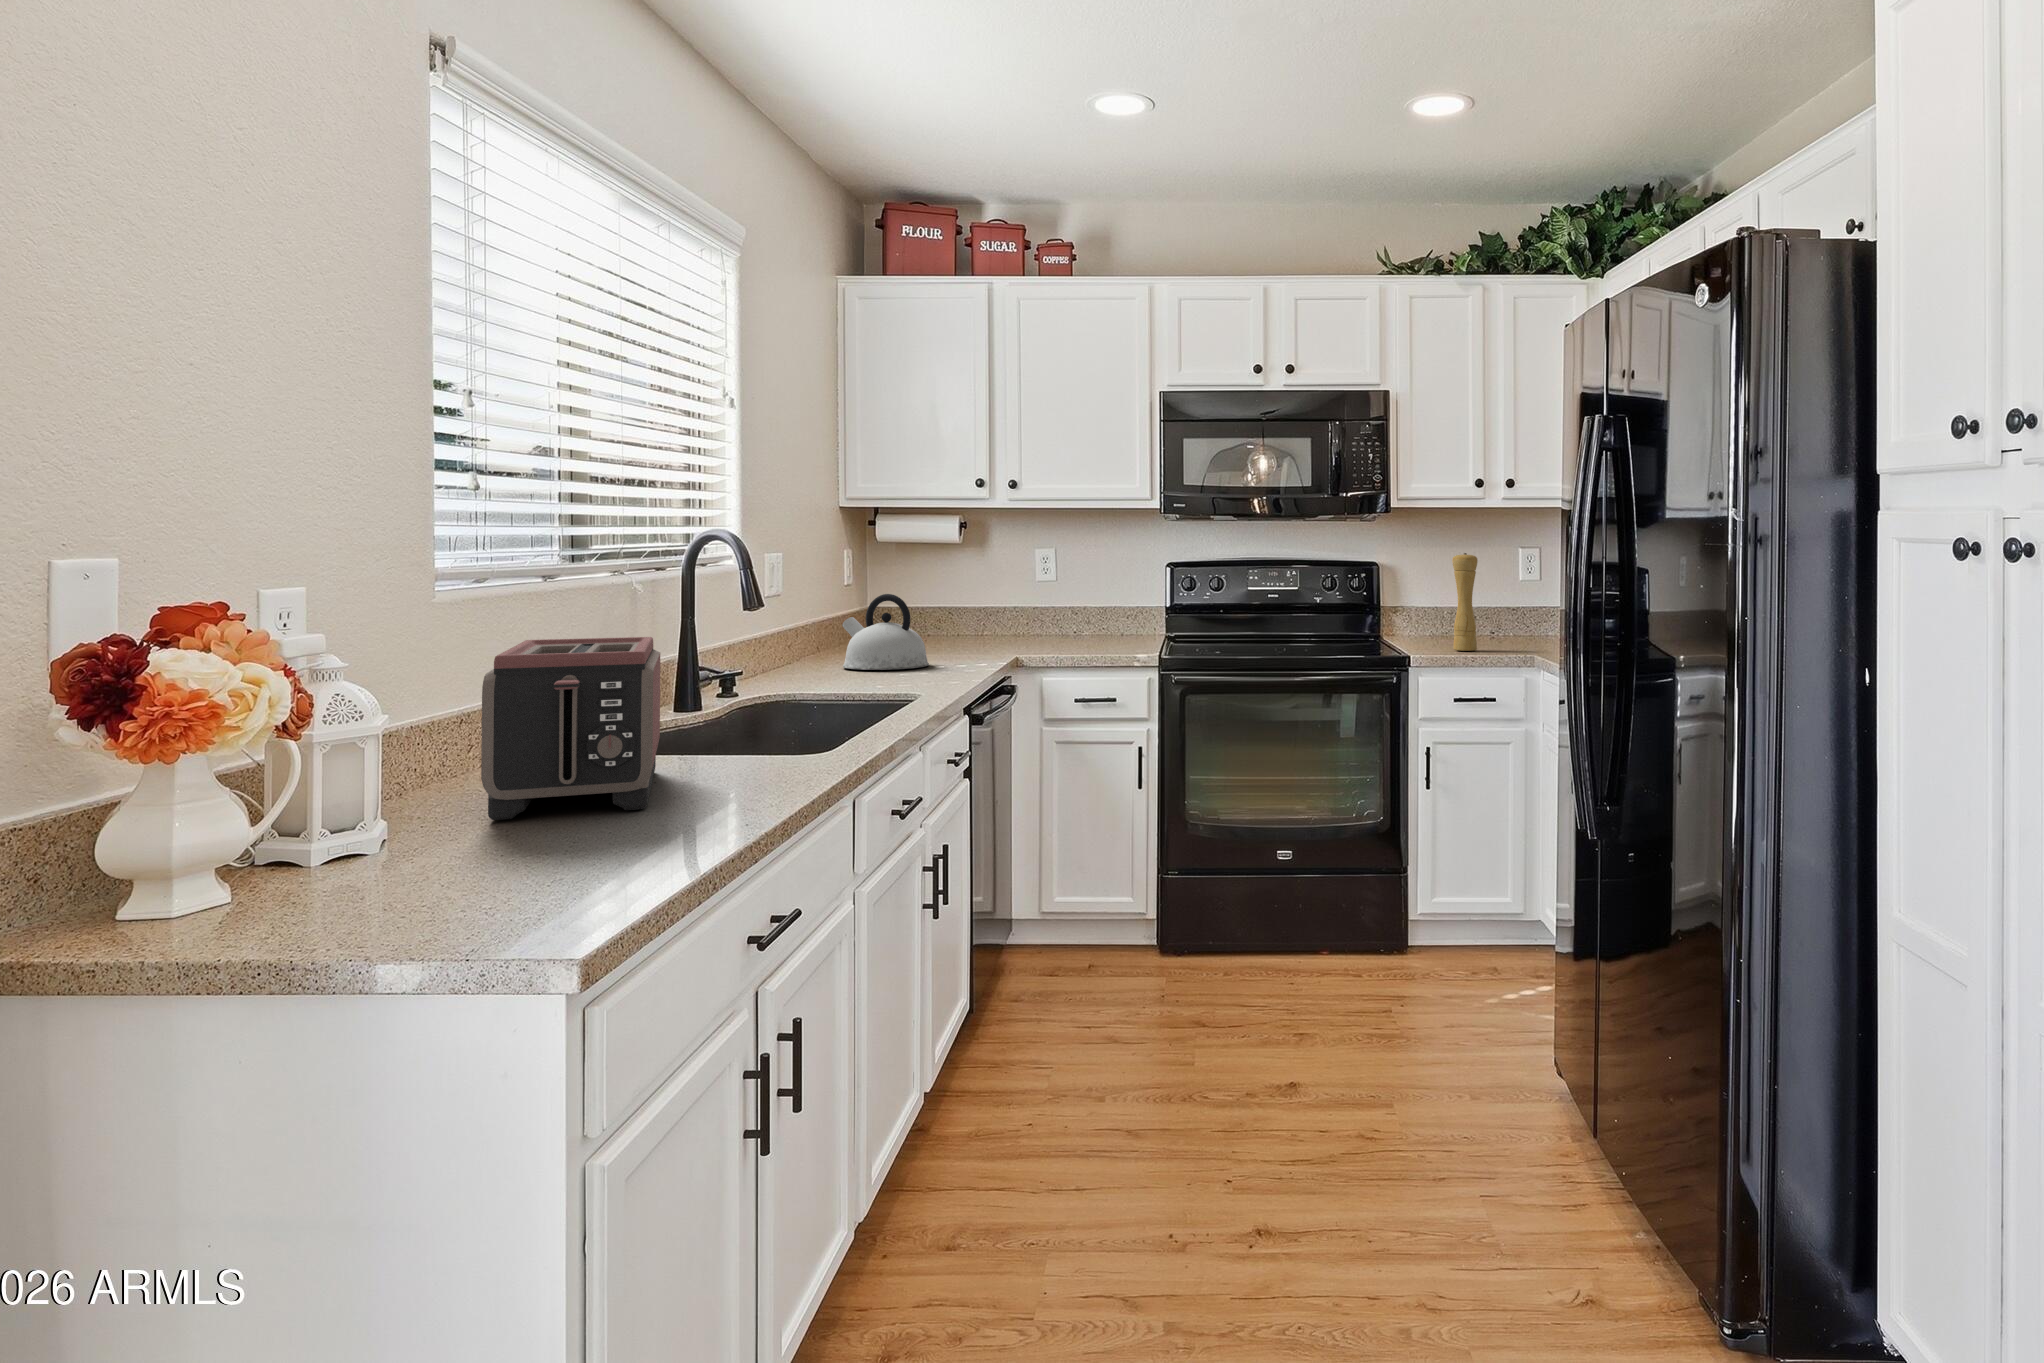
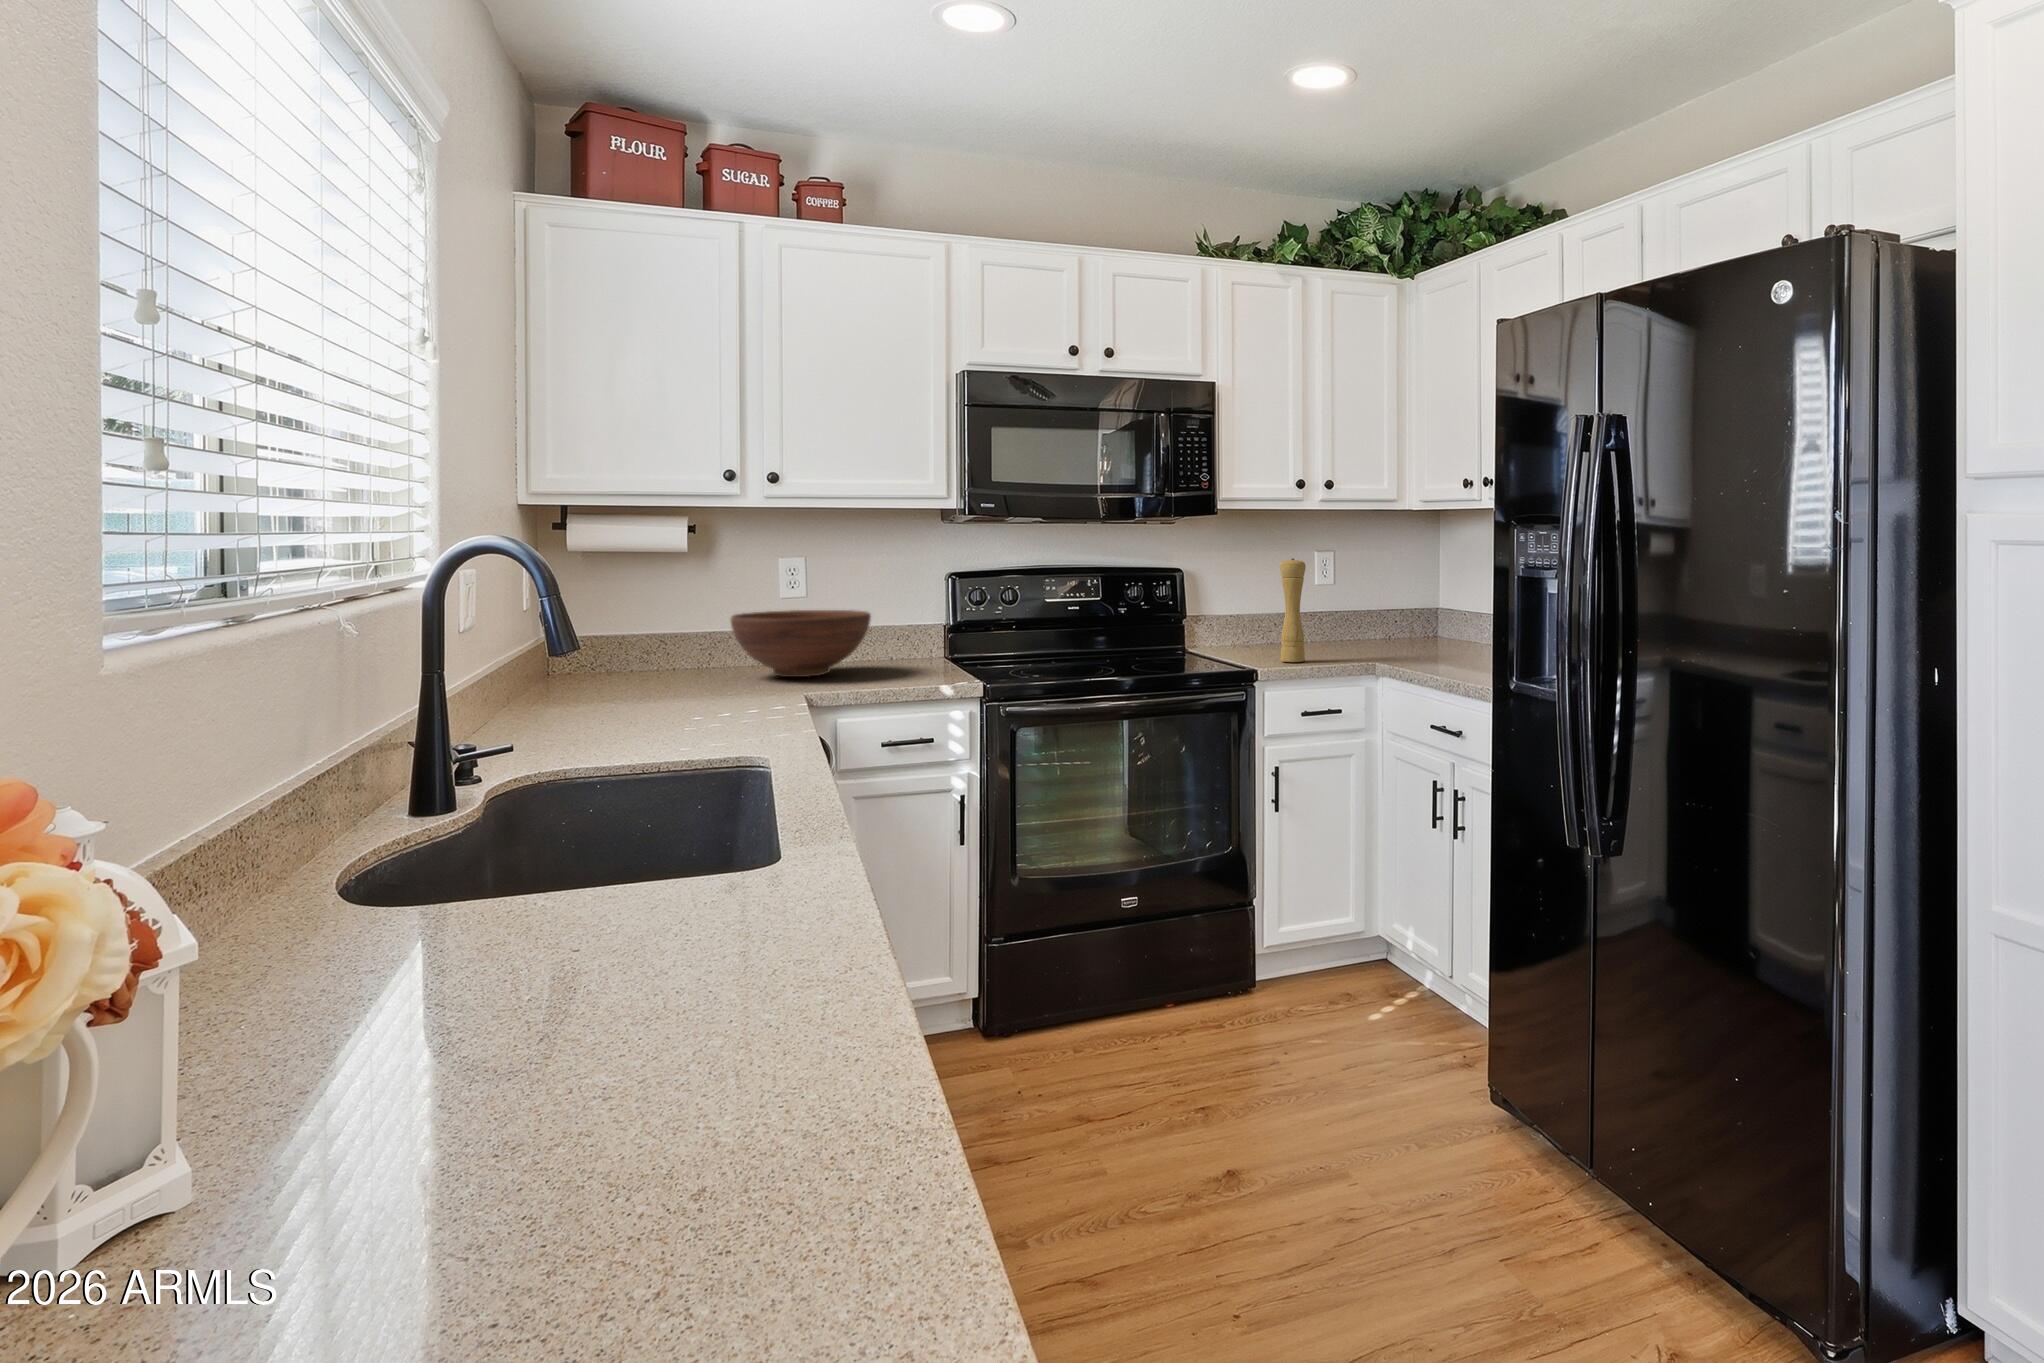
fruit bowl: none [987,593,1096,646] -> present [730,610,871,677]
kettle: present [842,594,929,670] -> none [570,624,699,727]
toaster: present [481,637,660,820] -> none [304,743,671,1127]

